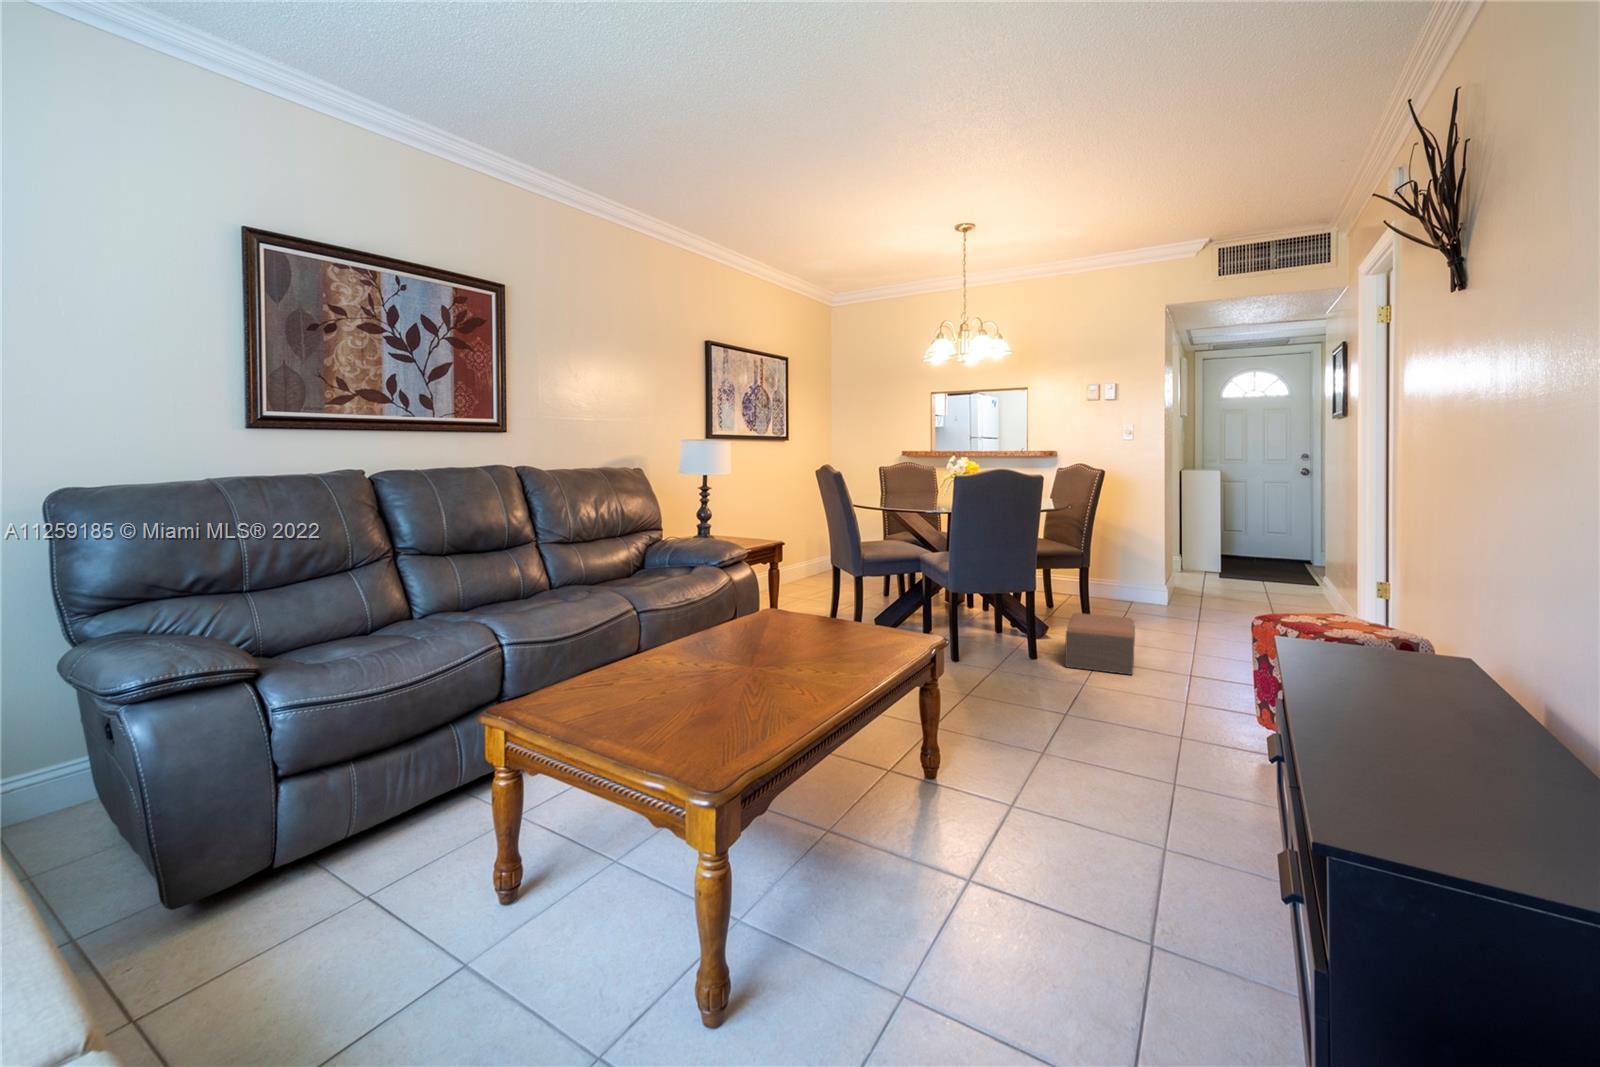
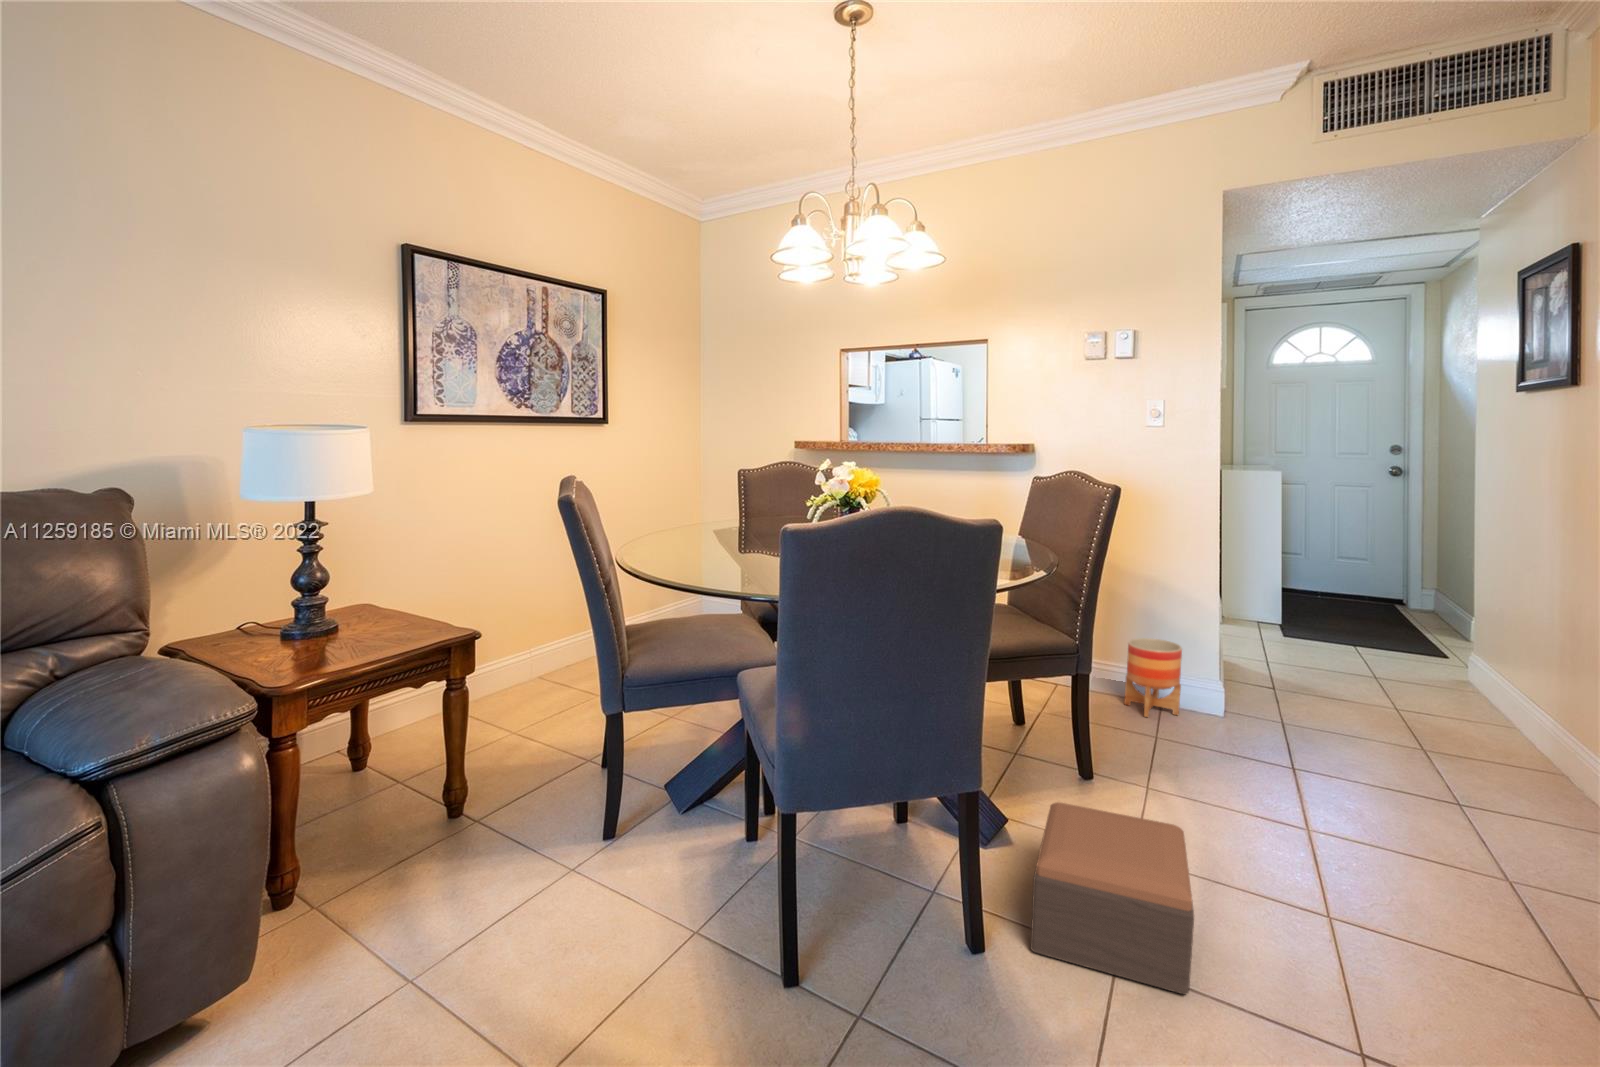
planter: none [1112,564,1145,607] -> present [1124,638,1182,717]

